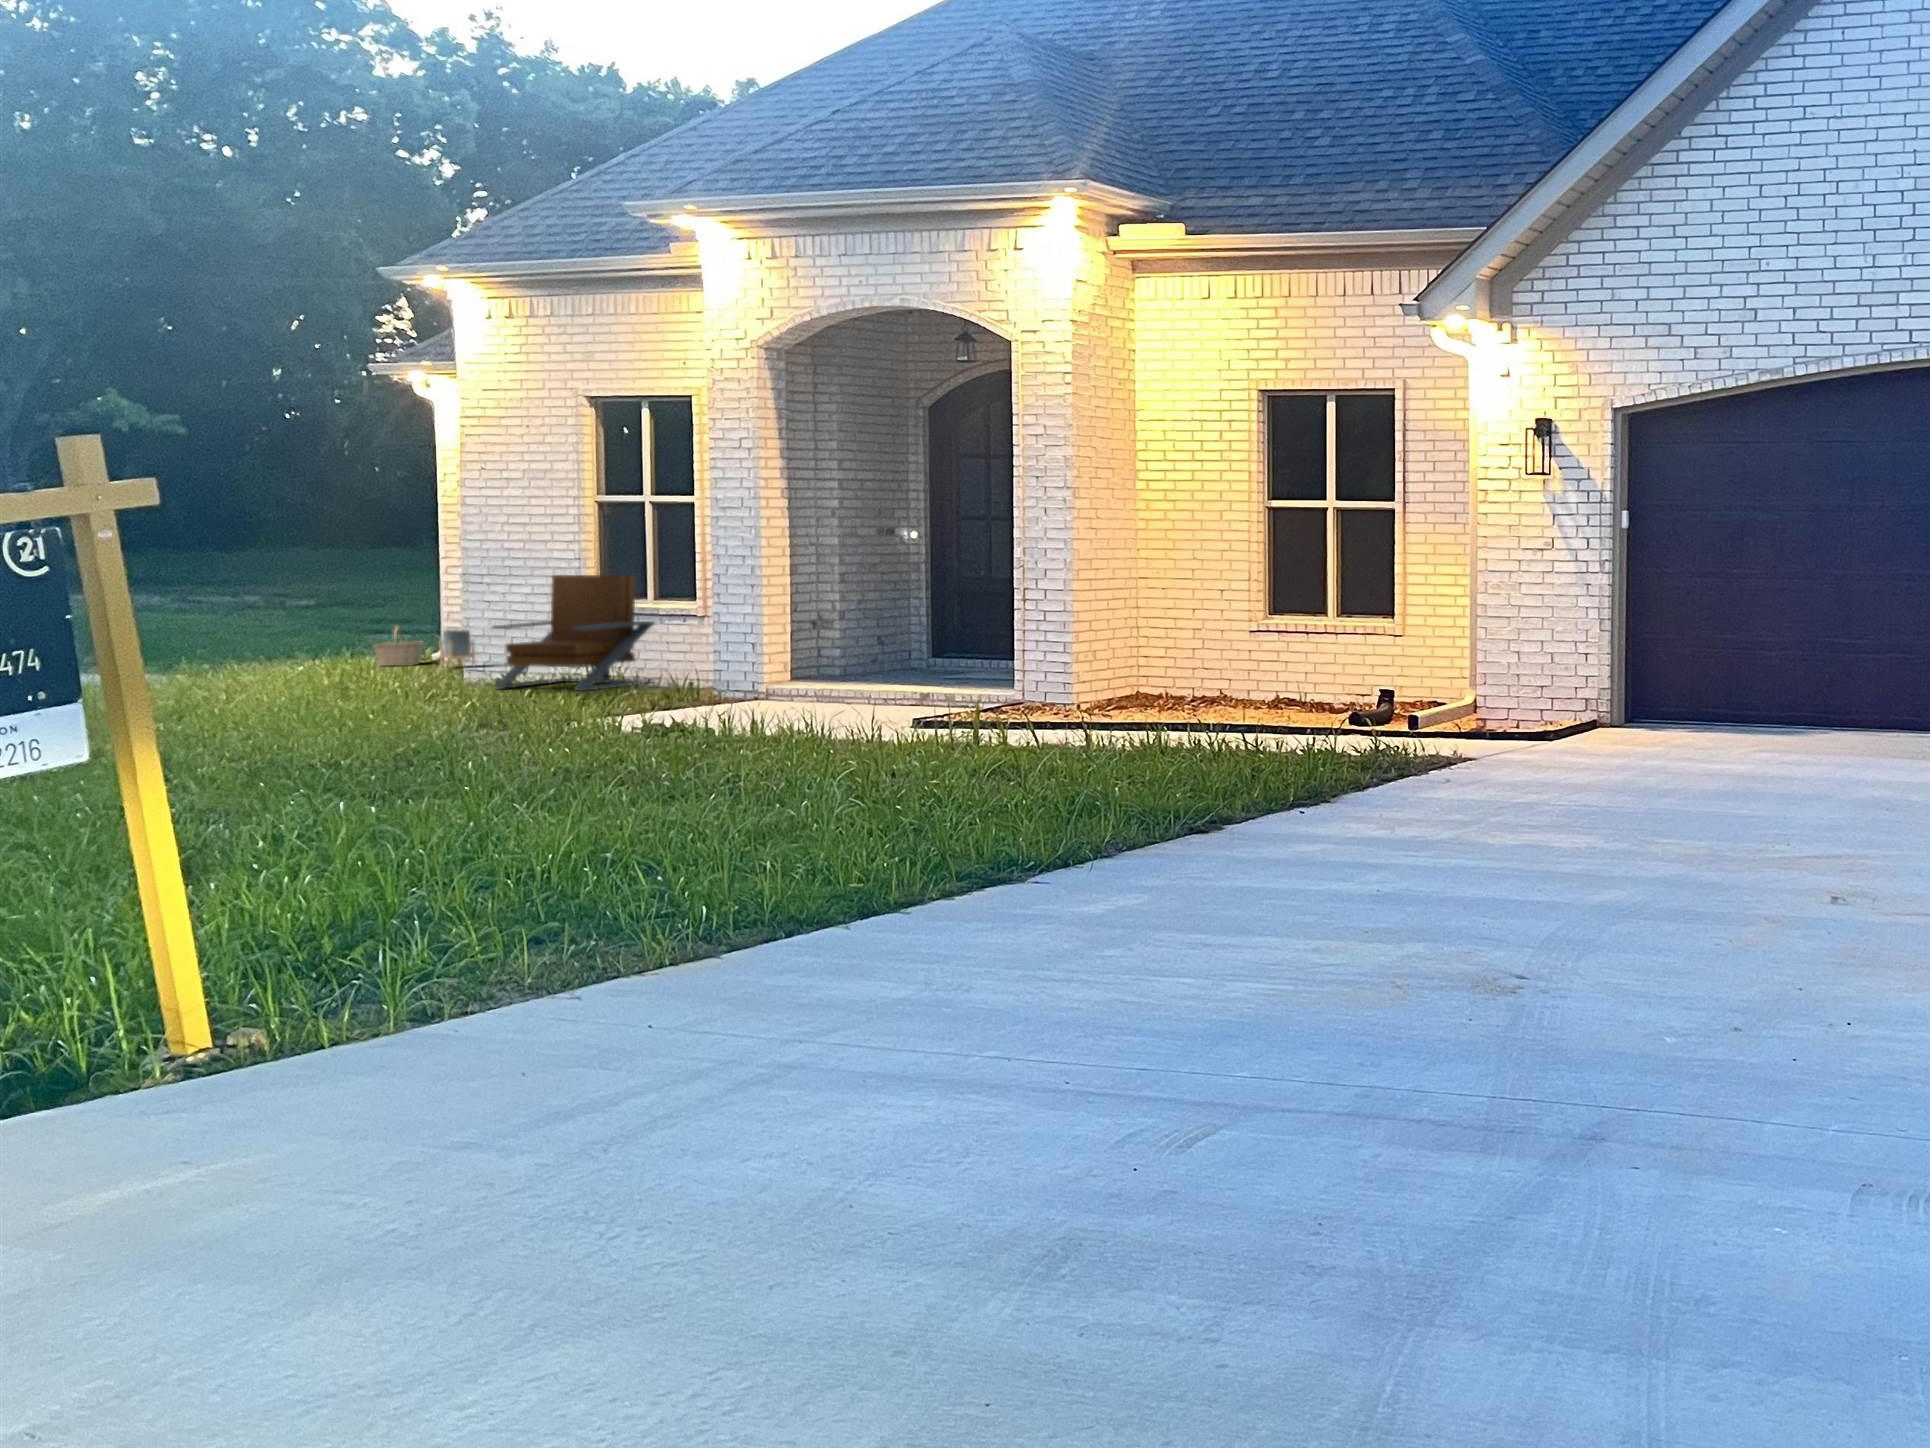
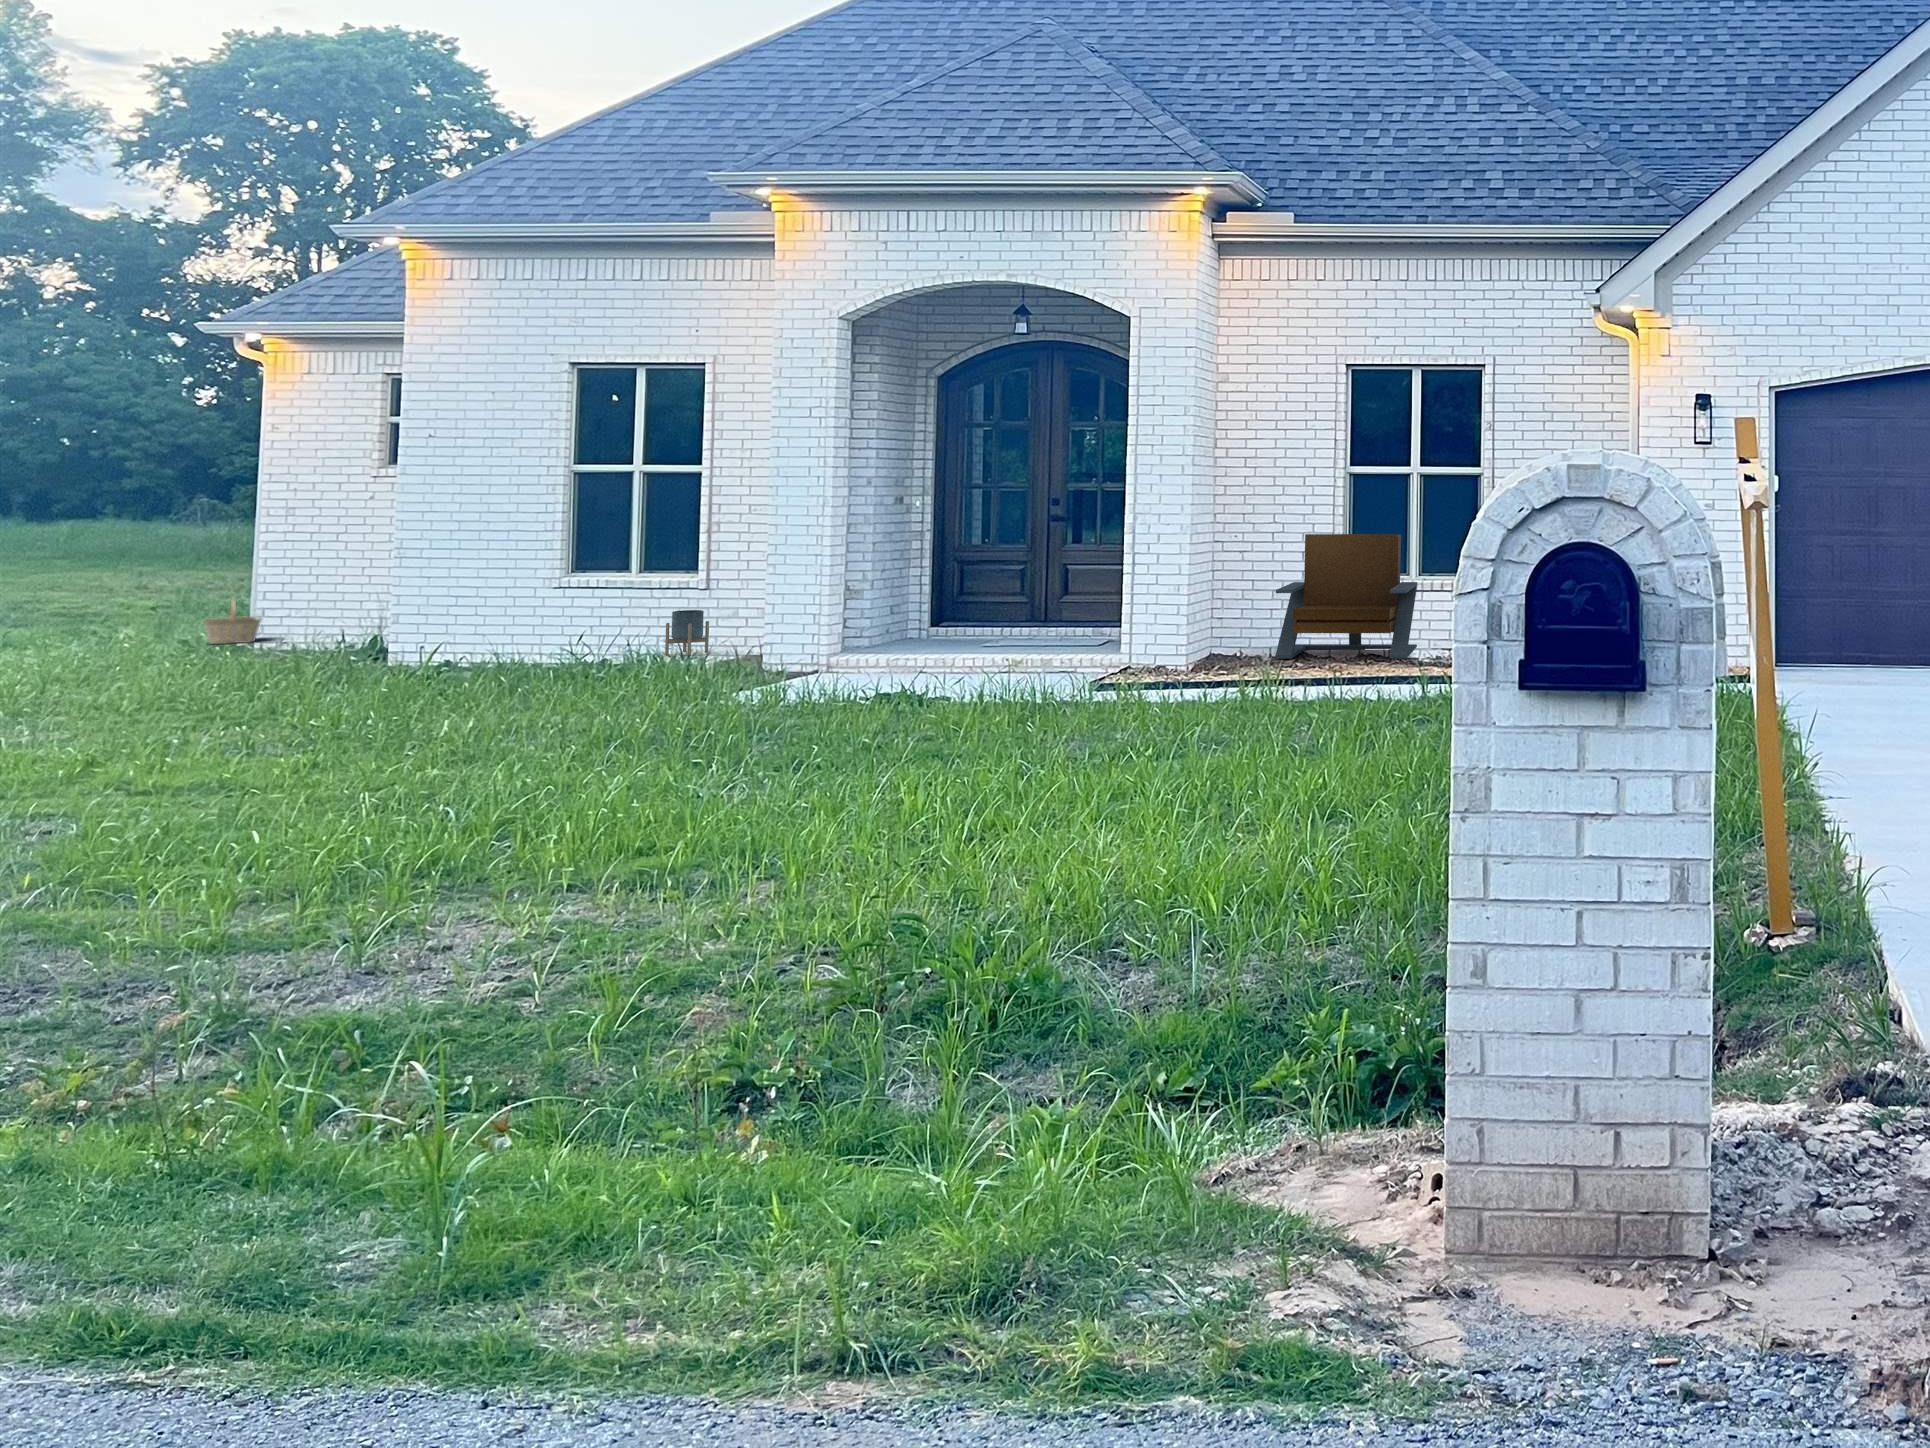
lounge chair: present [492,575,654,691] -> present [1275,534,1417,659]
planter: present [440,630,475,667] -> present [665,610,709,655]

